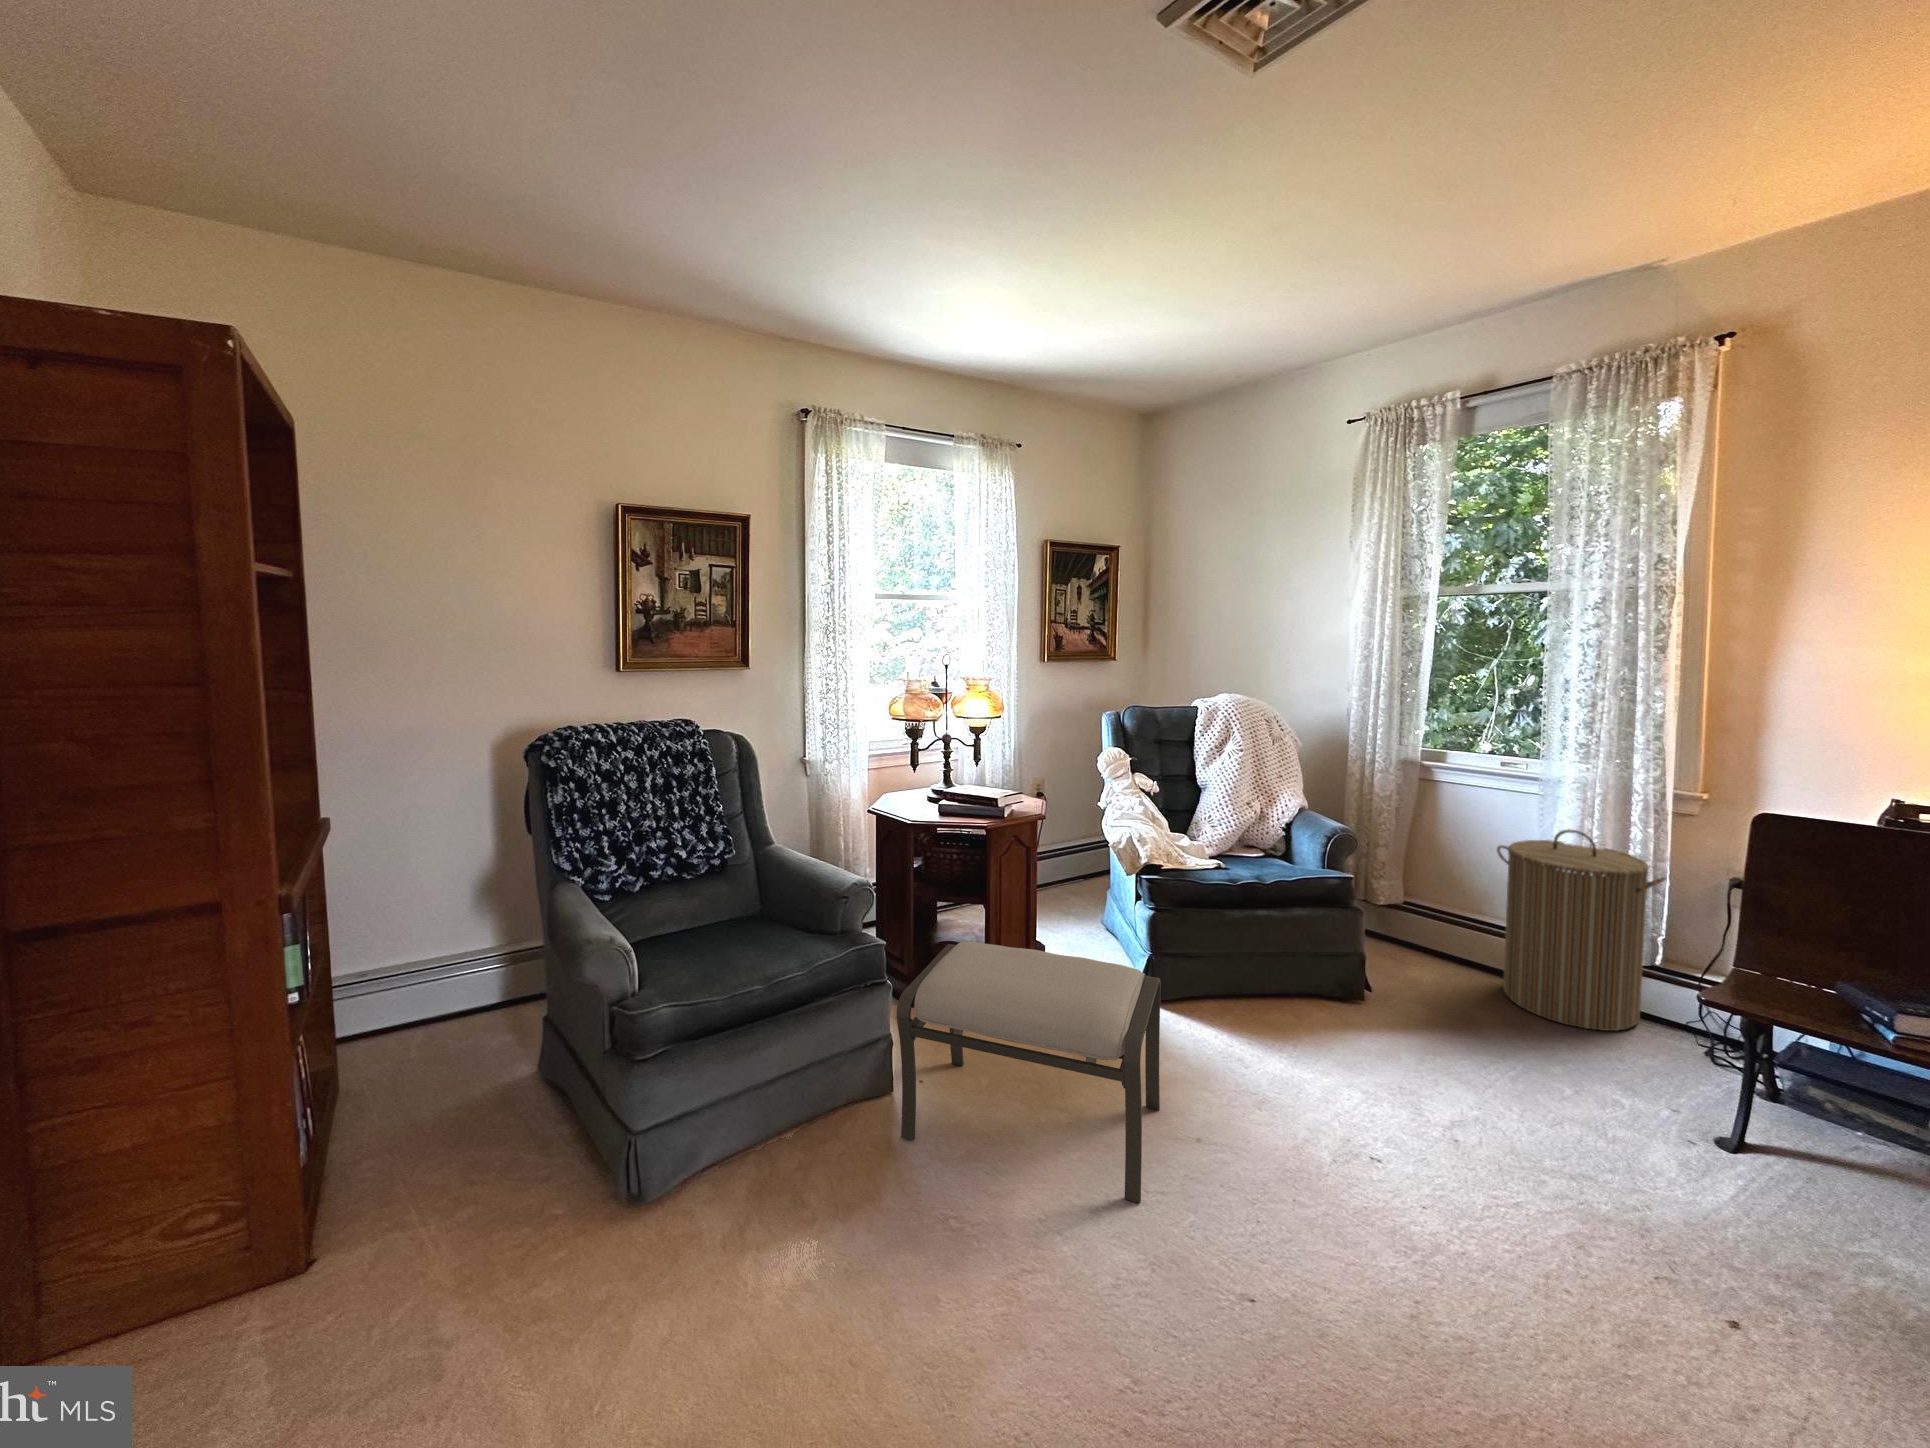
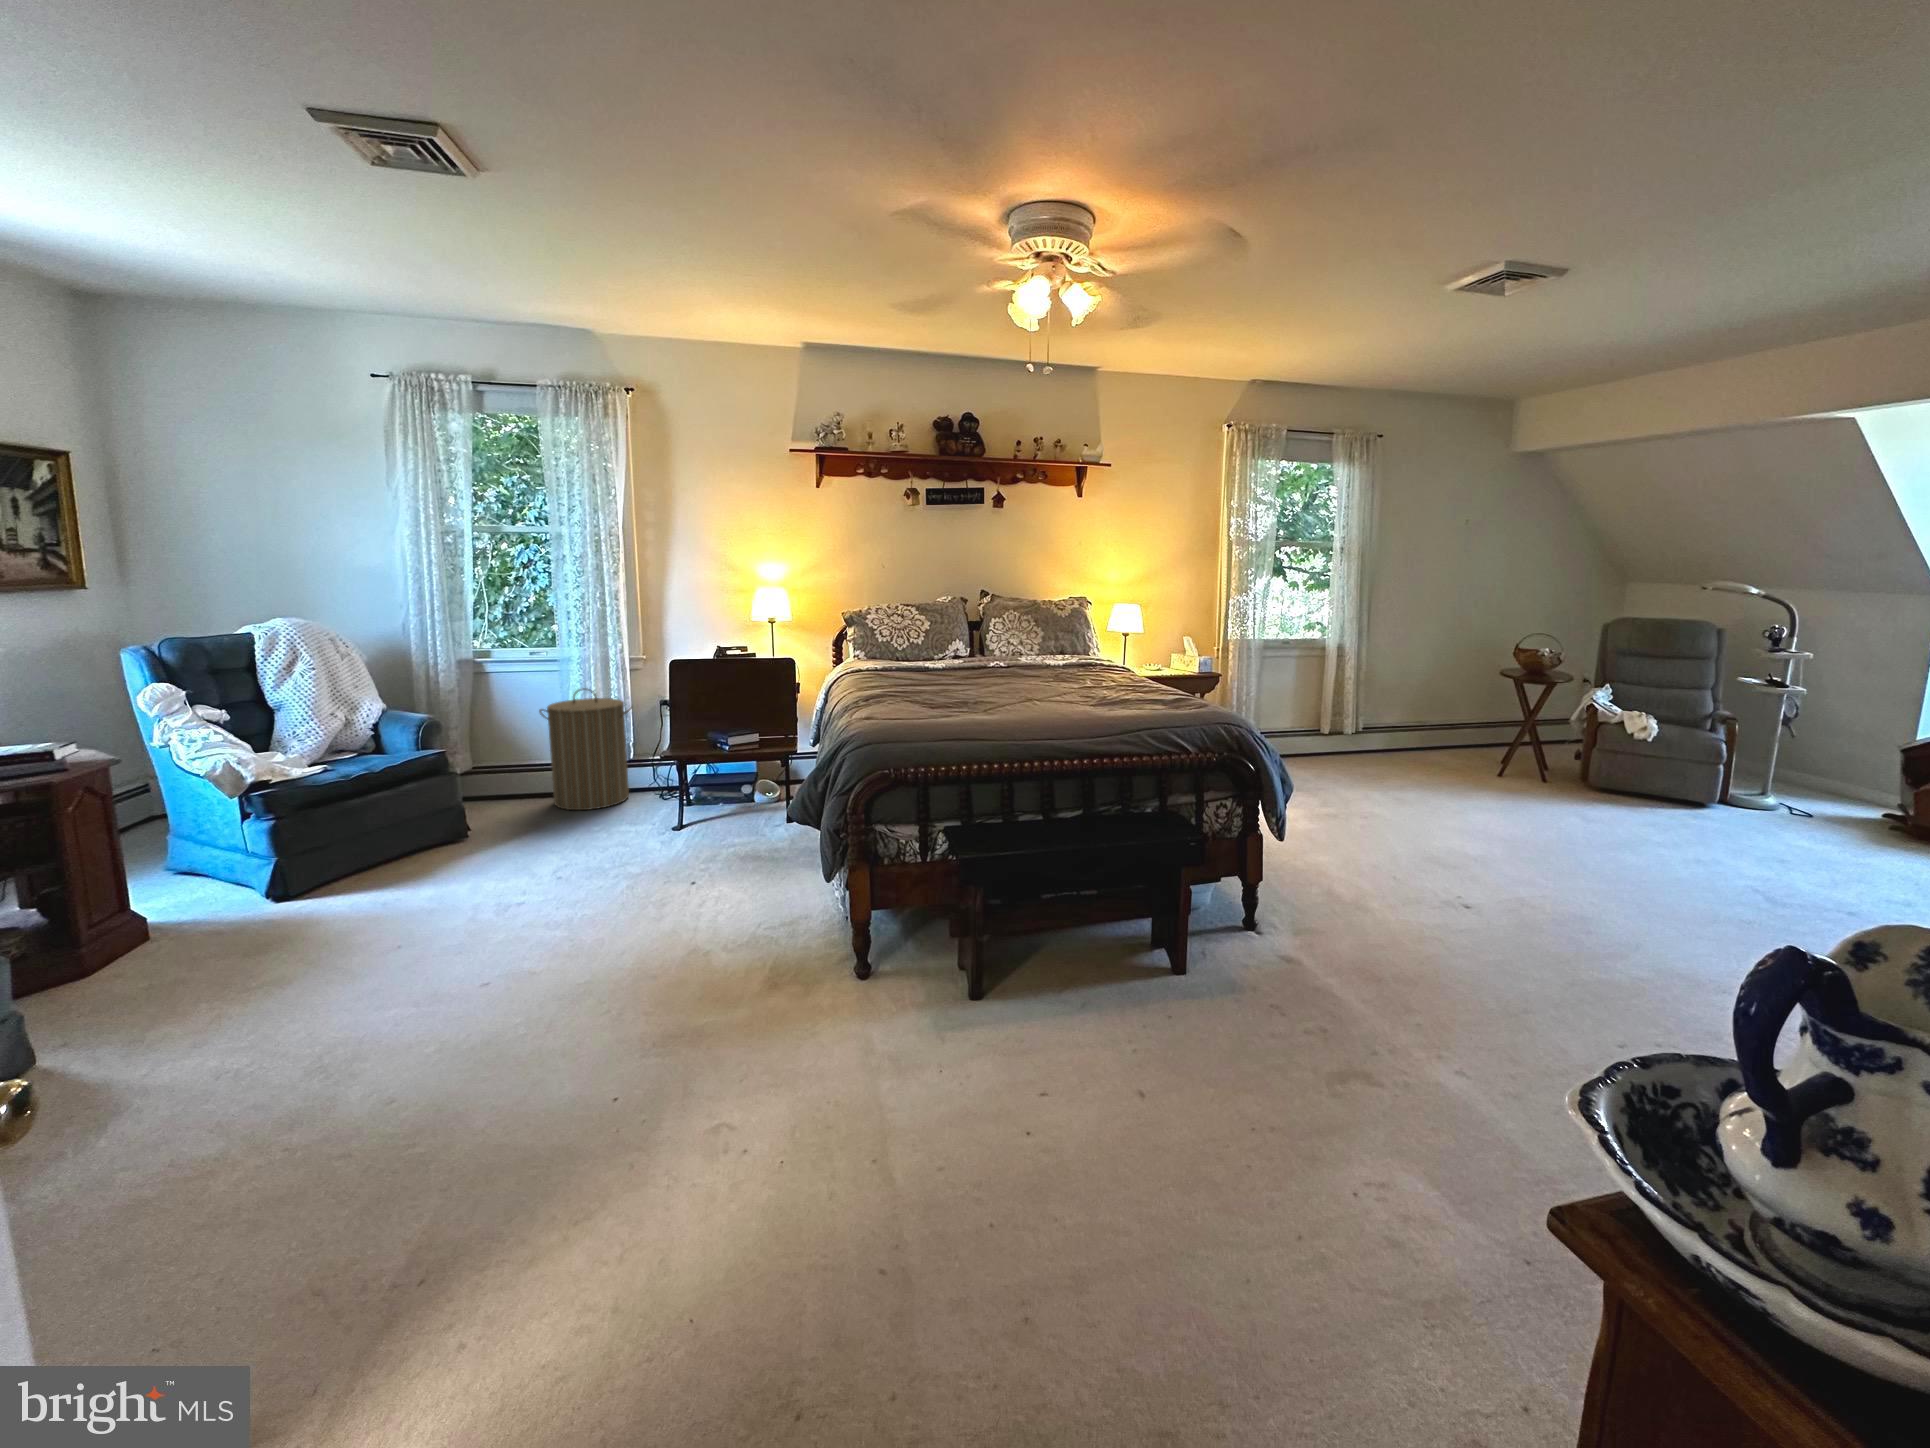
ottoman: present [897,941,1161,1203] -> none [65,838,381,1071]

